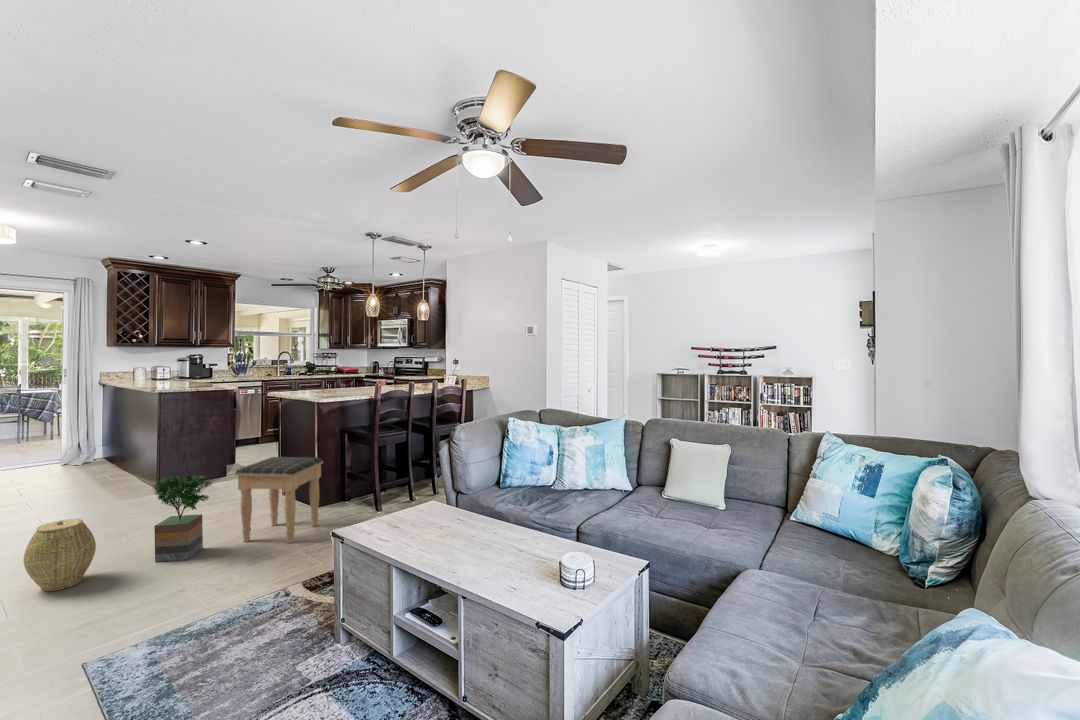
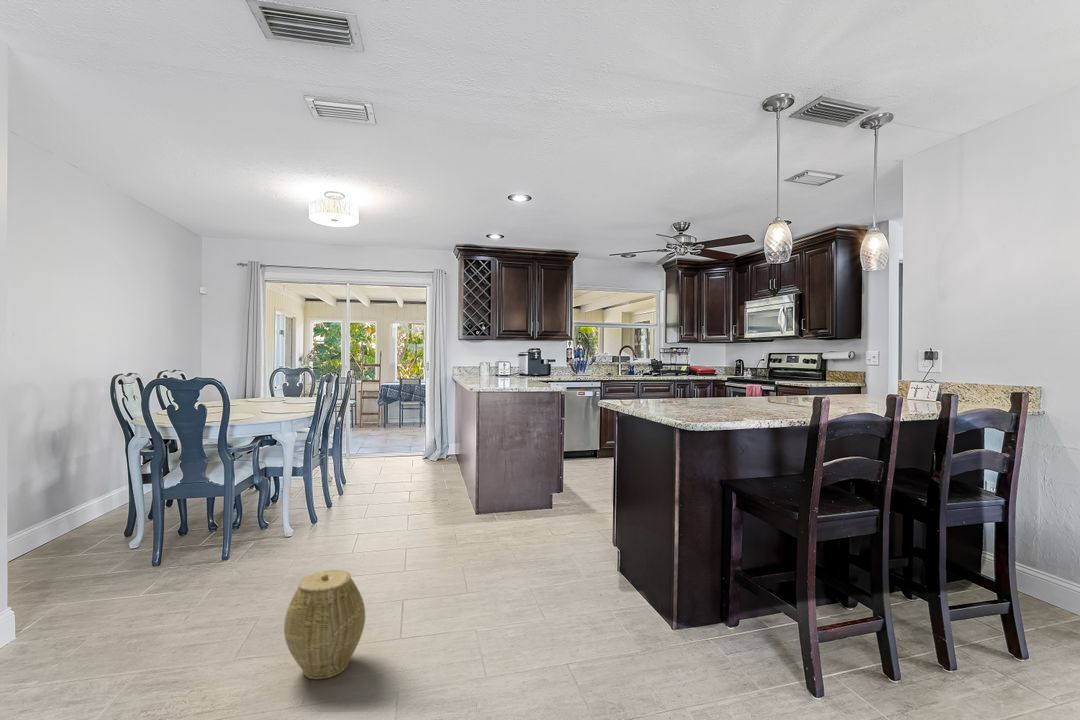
footstool: present [235,457,323,543] -> none [545,507,684,685]
potted tree: present [153,475,212,562] -> none [431,522,516,670]

